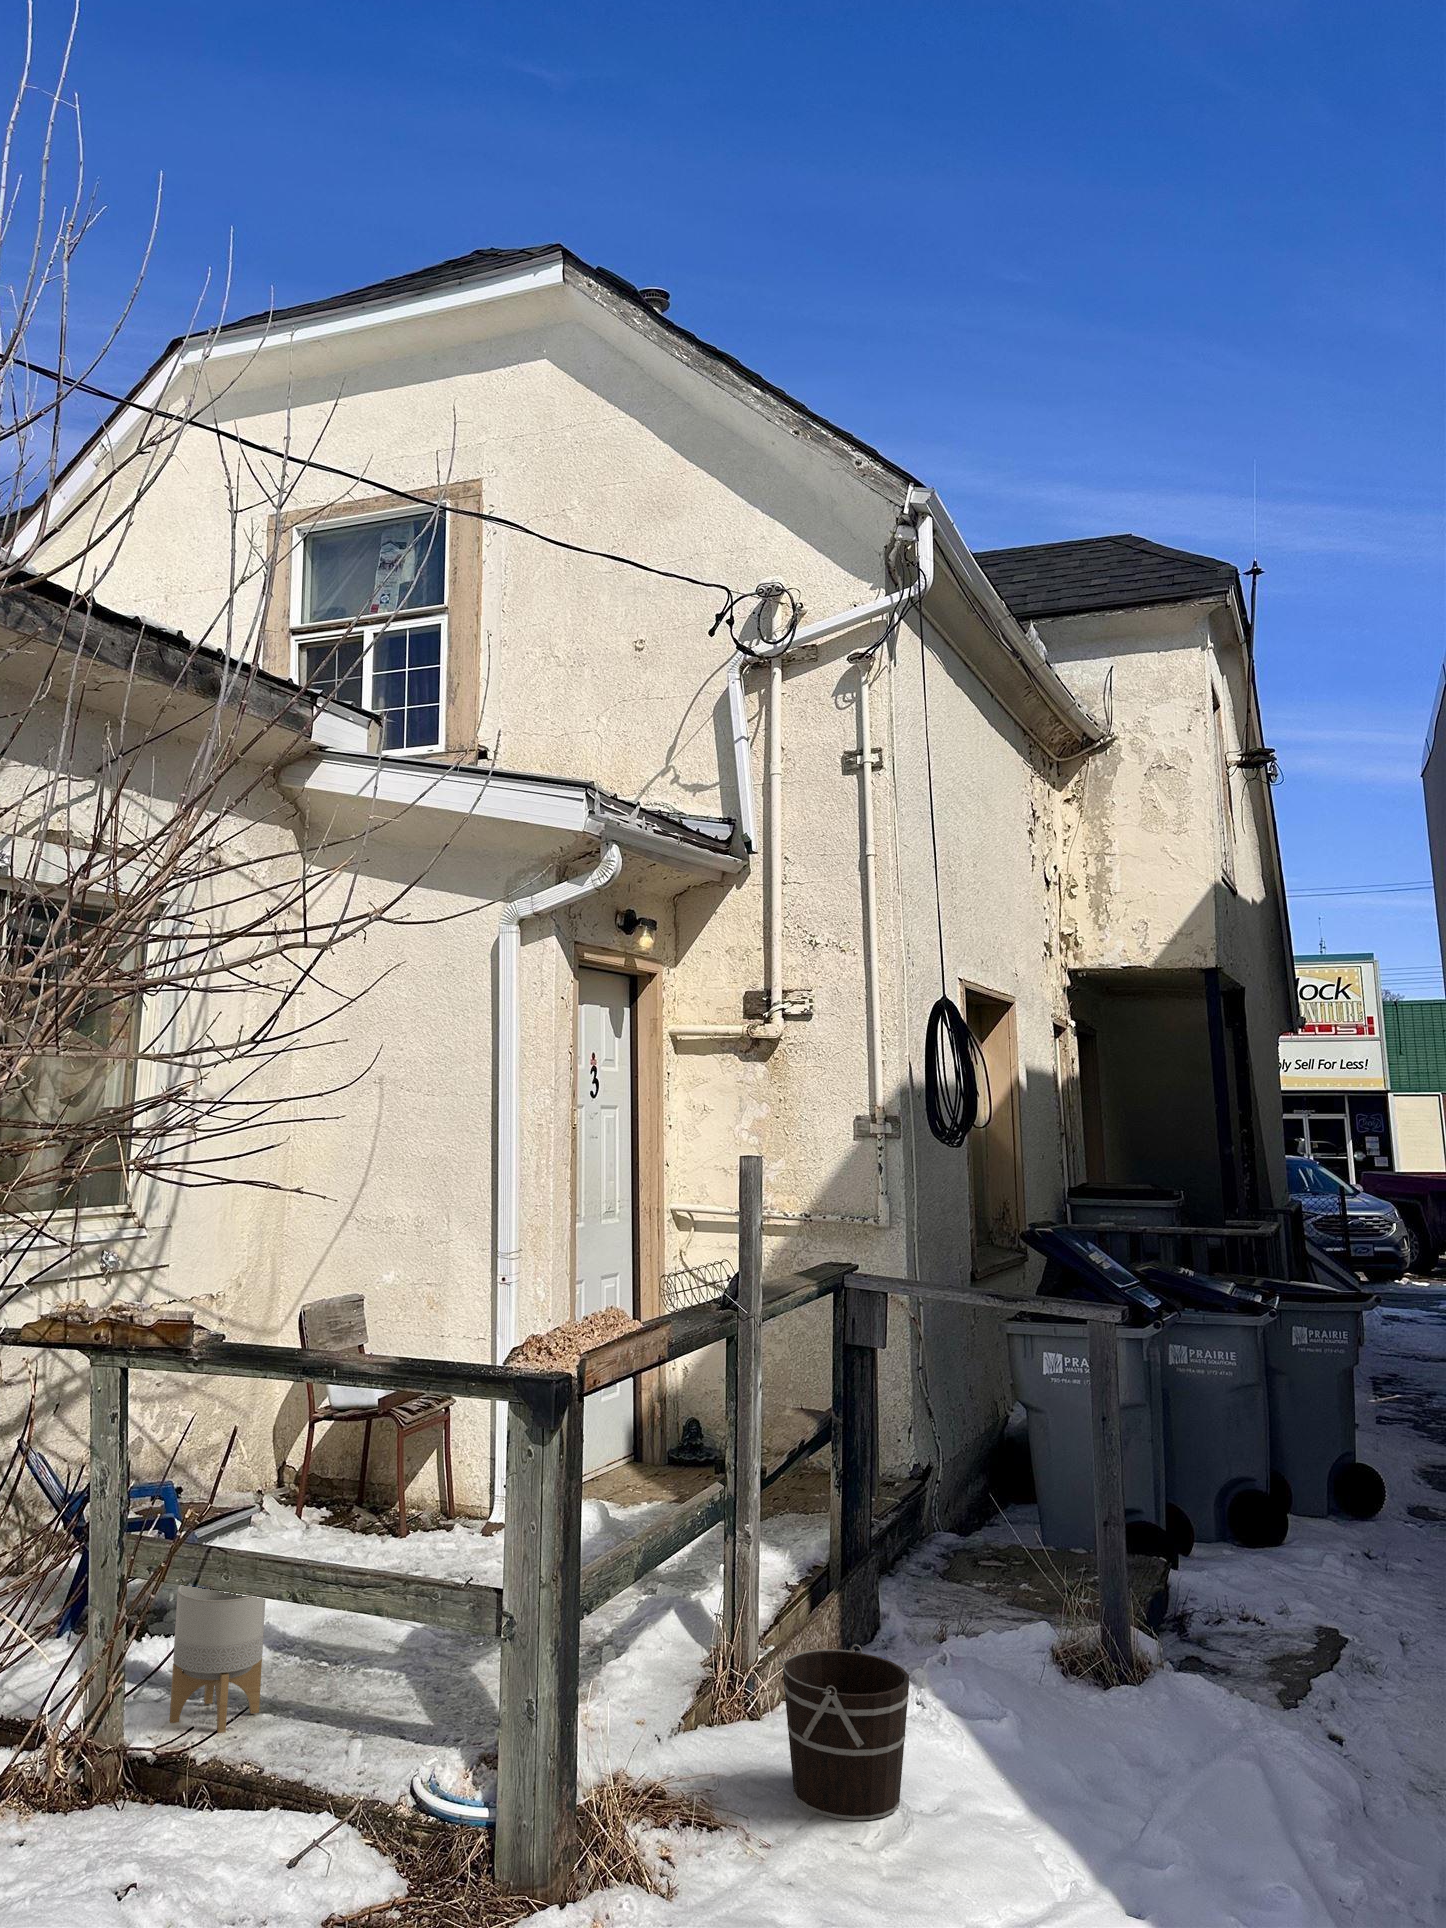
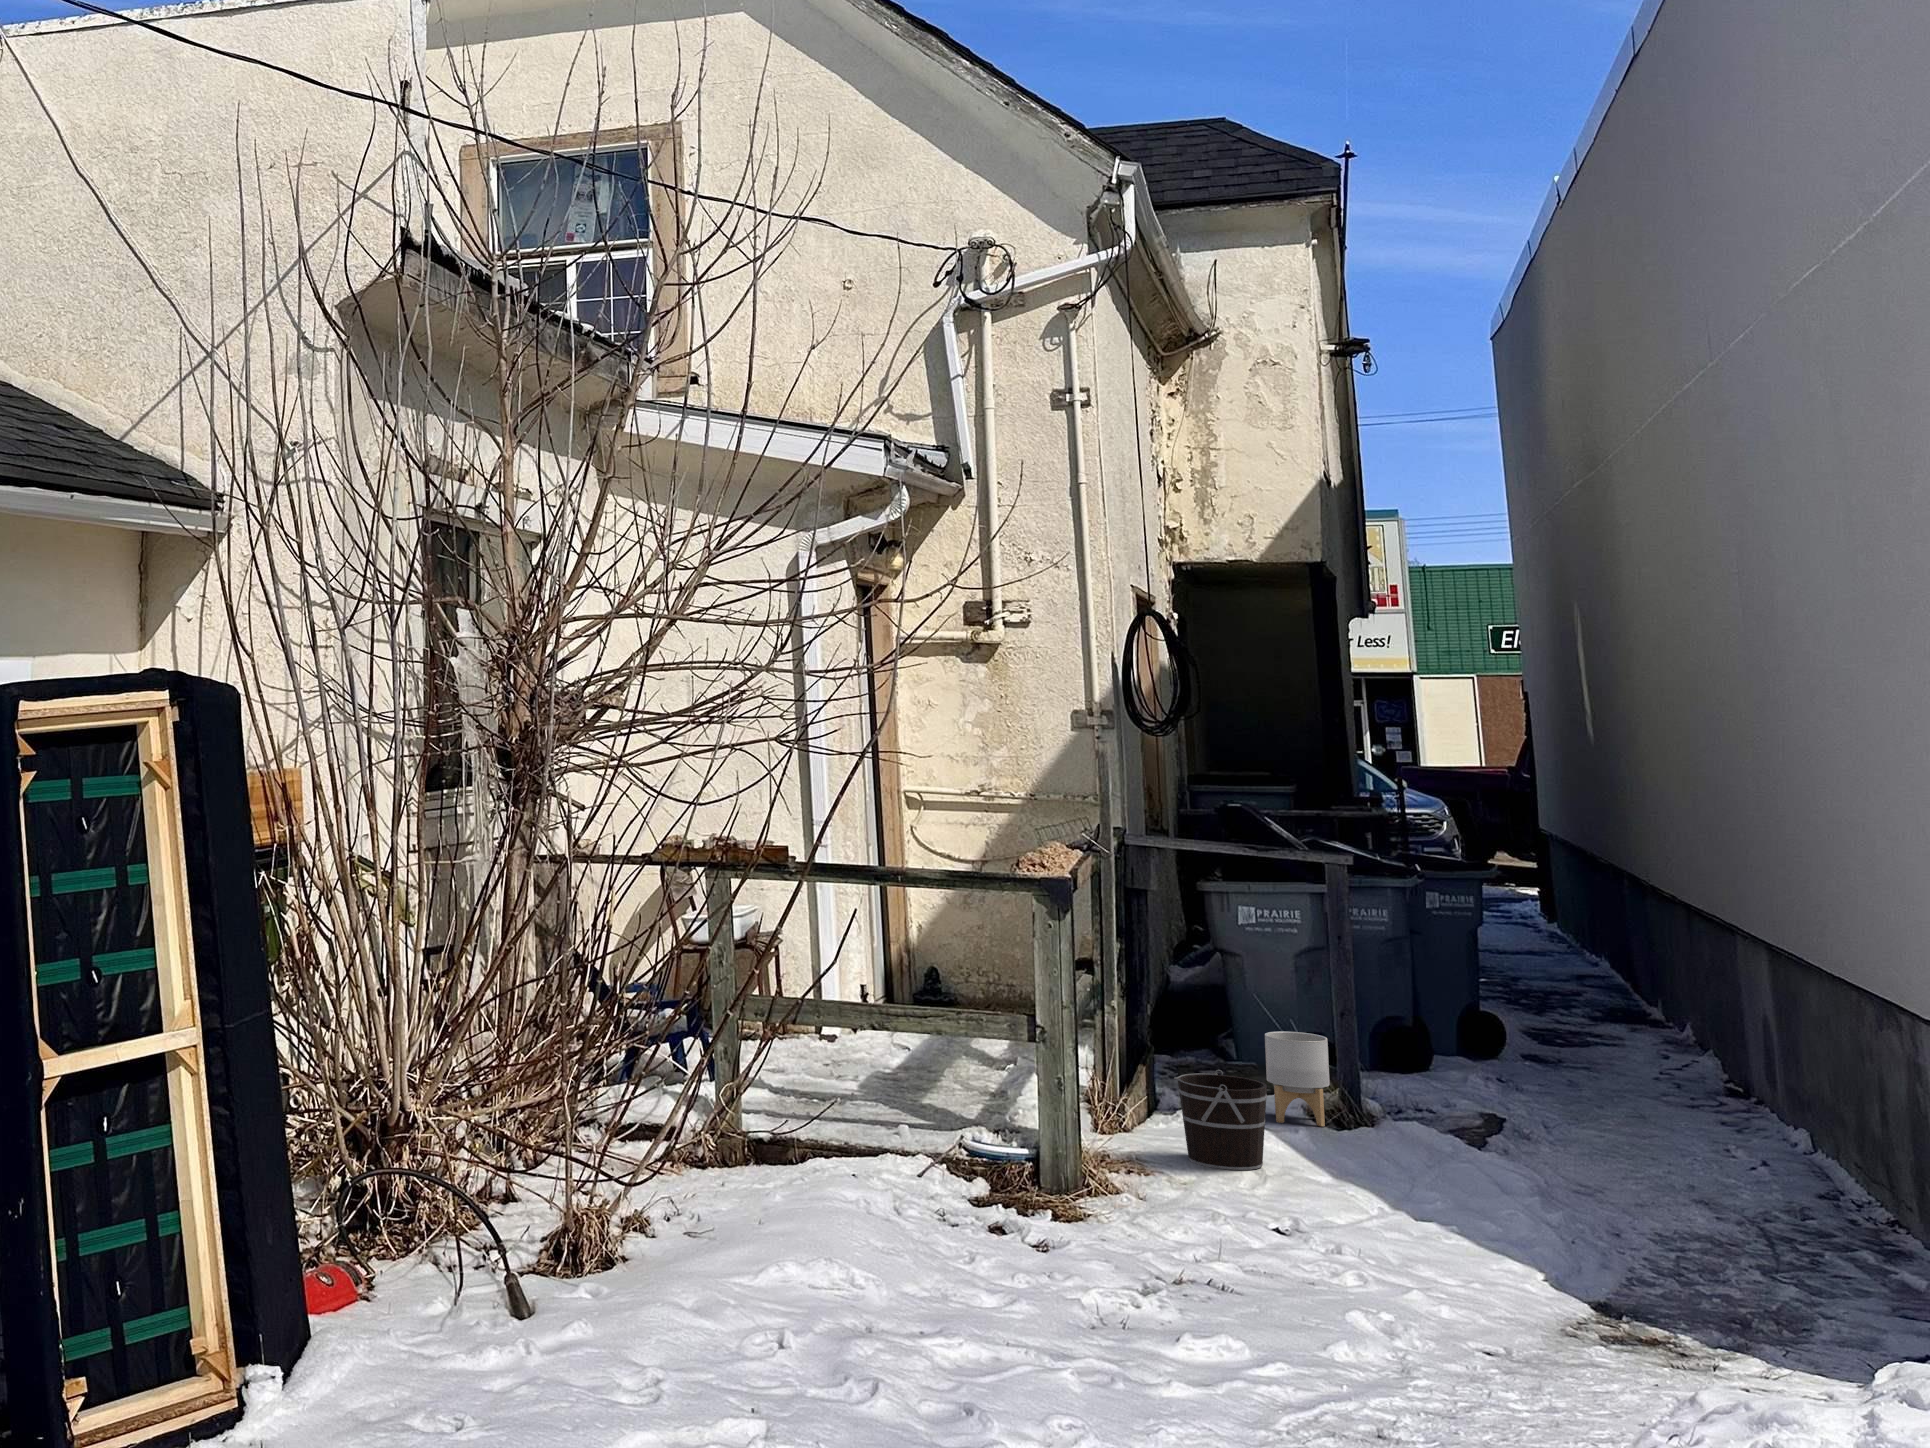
planter: present [169,1585,265,1733] -> present [1265,1032,1330,1126]

